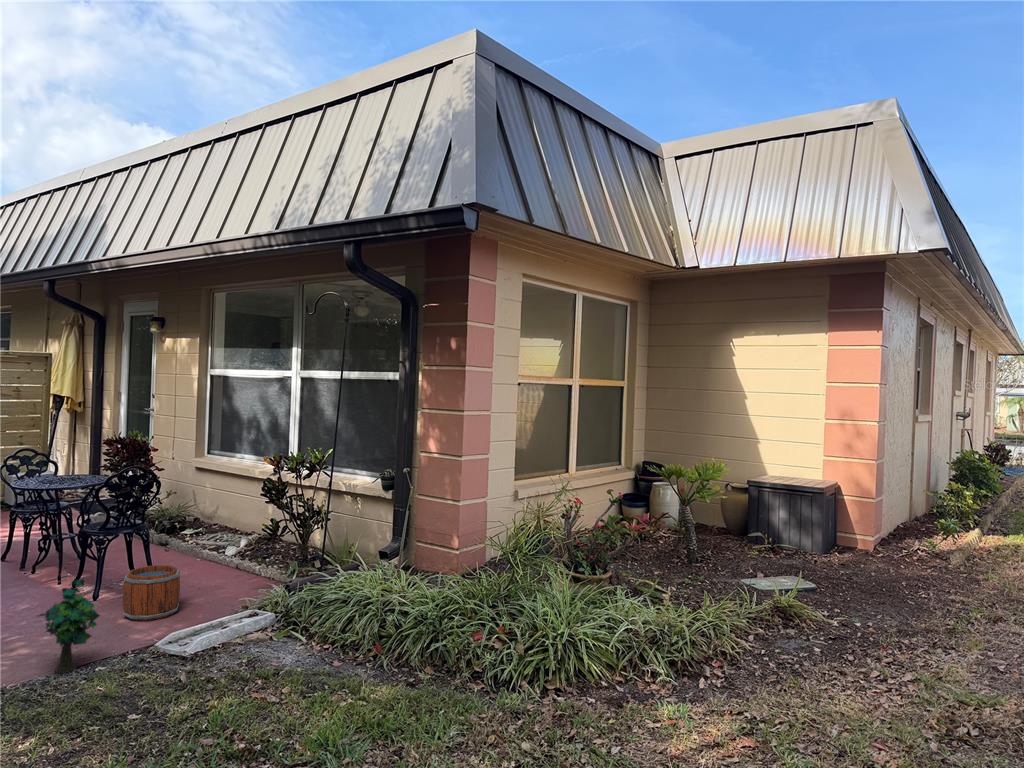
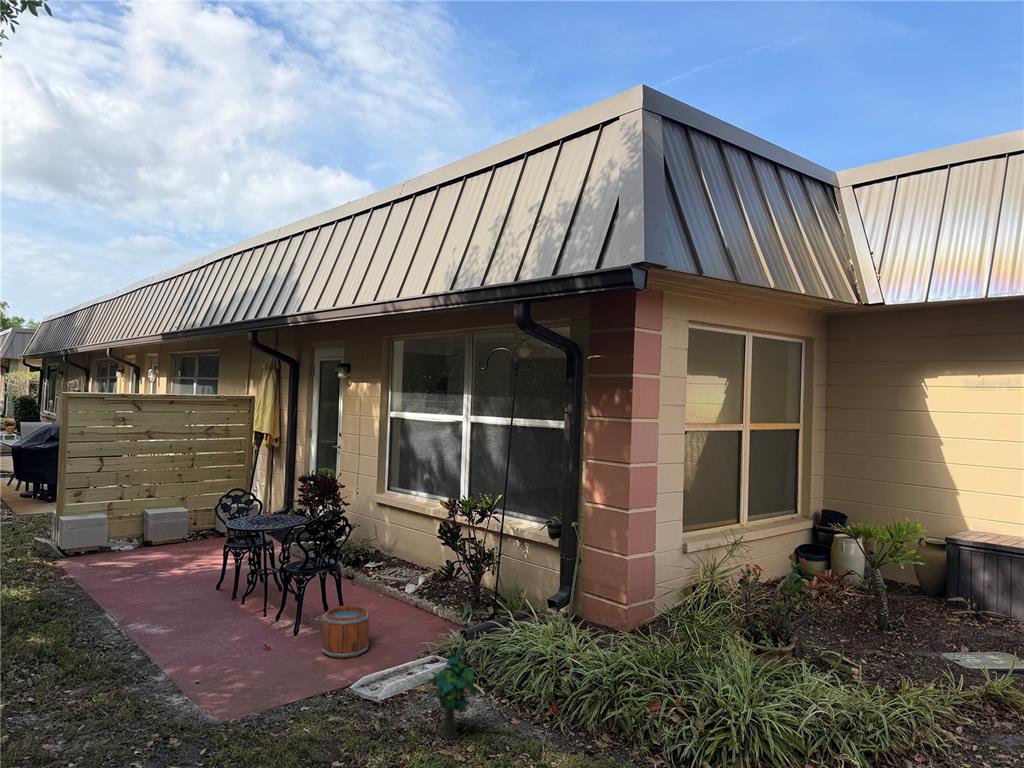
decorative plant: present [39,579,100,673] -> present [427,647,476,740]

